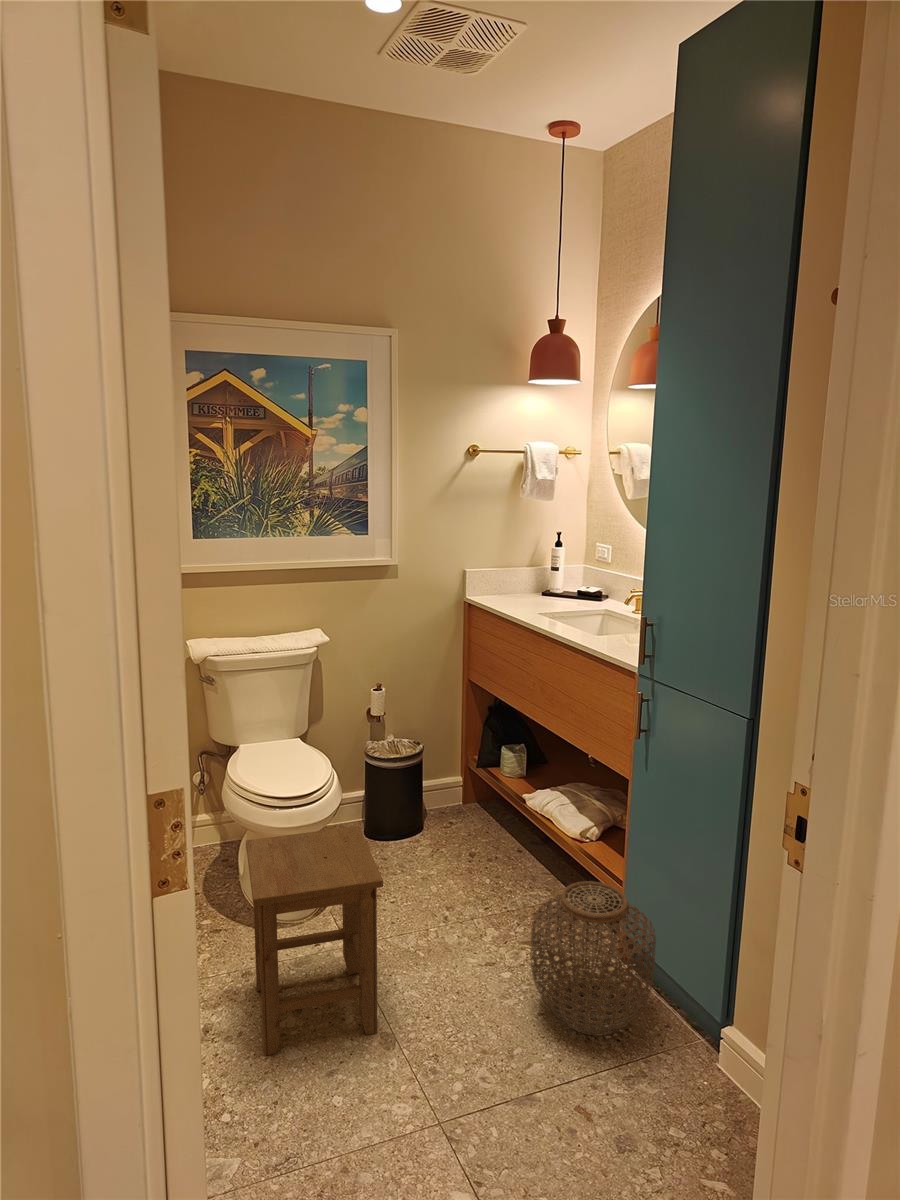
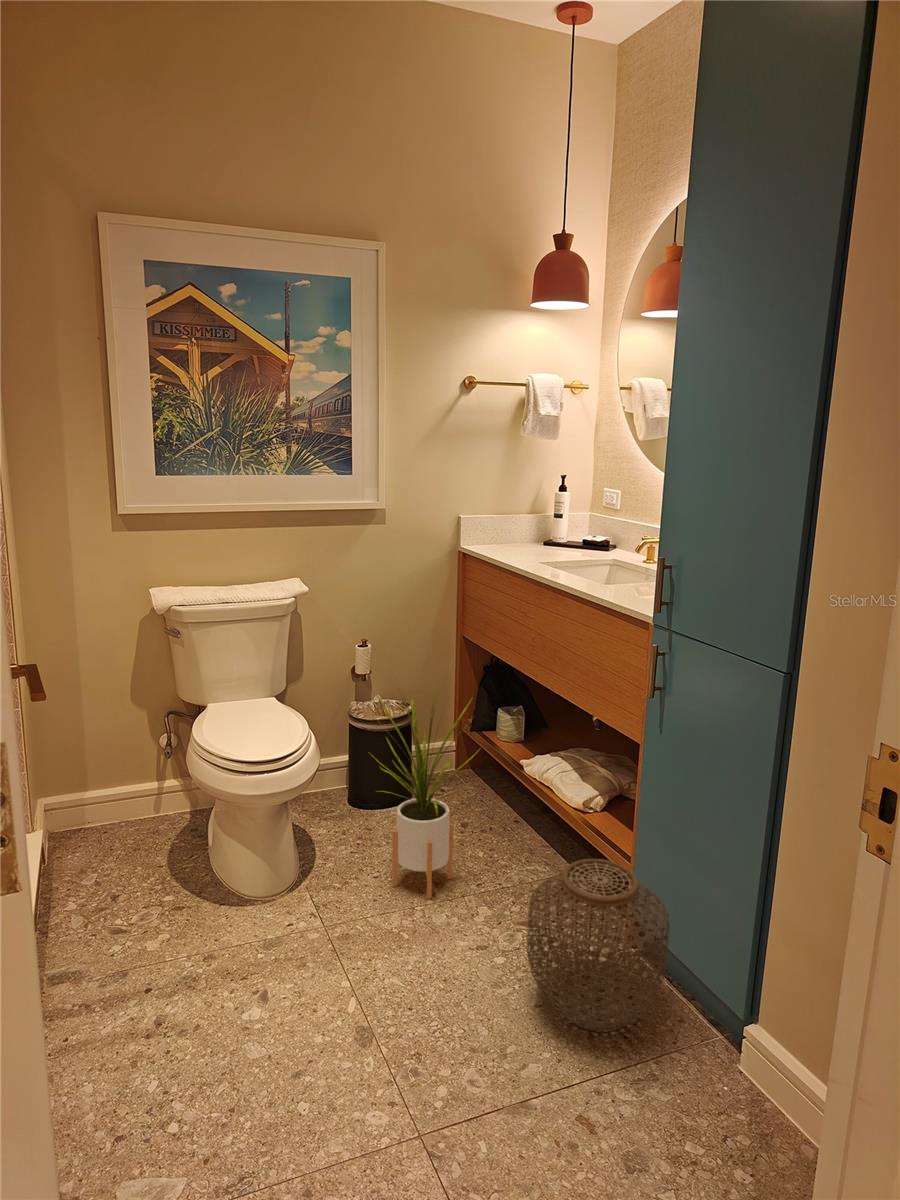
house plant: none [386,721,488,921] -> present [369,682,480,899]
stool: present [246,826,383,1056] -> none [205,795,359,1053]

